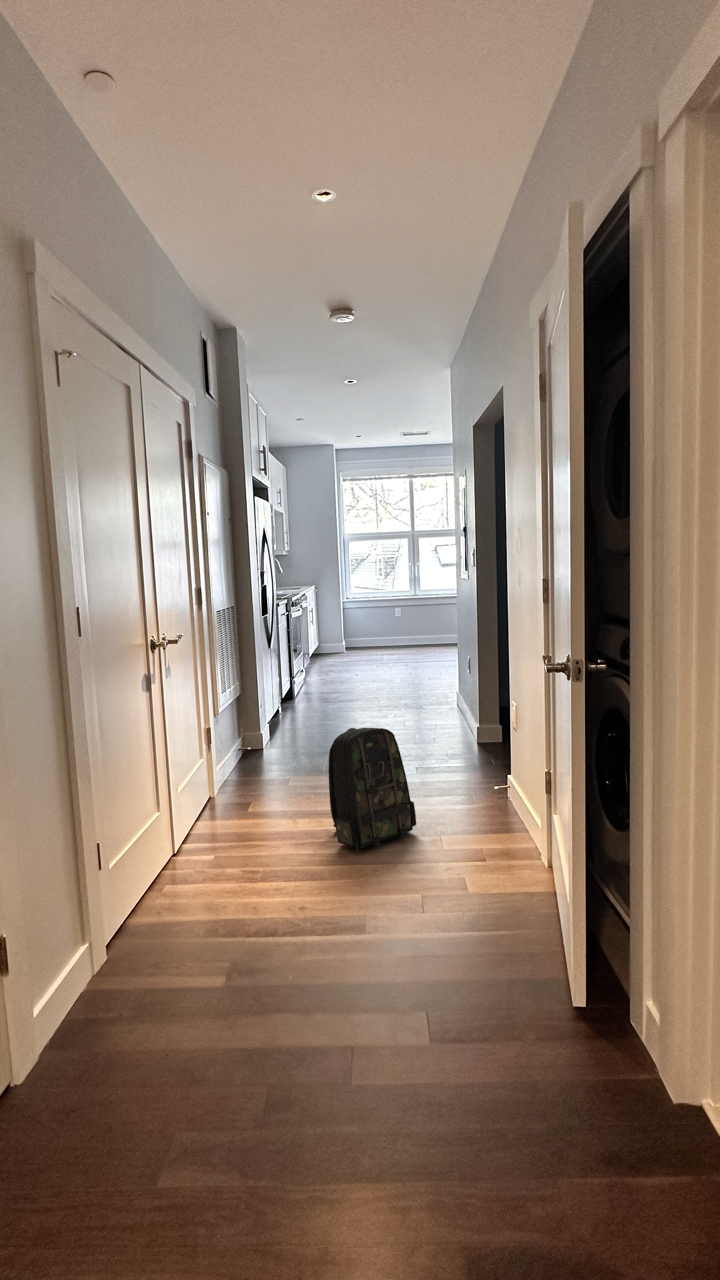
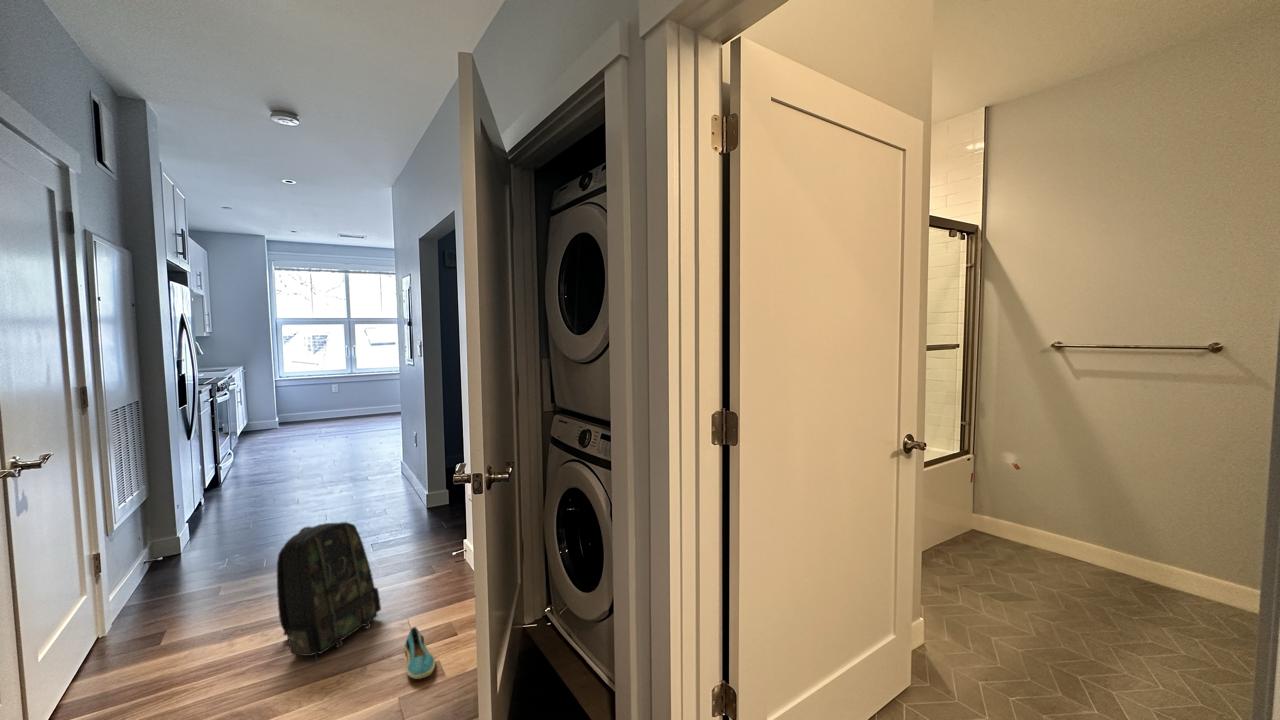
shoe: none [433,844,461,891] -> present [405,627,435,679]

